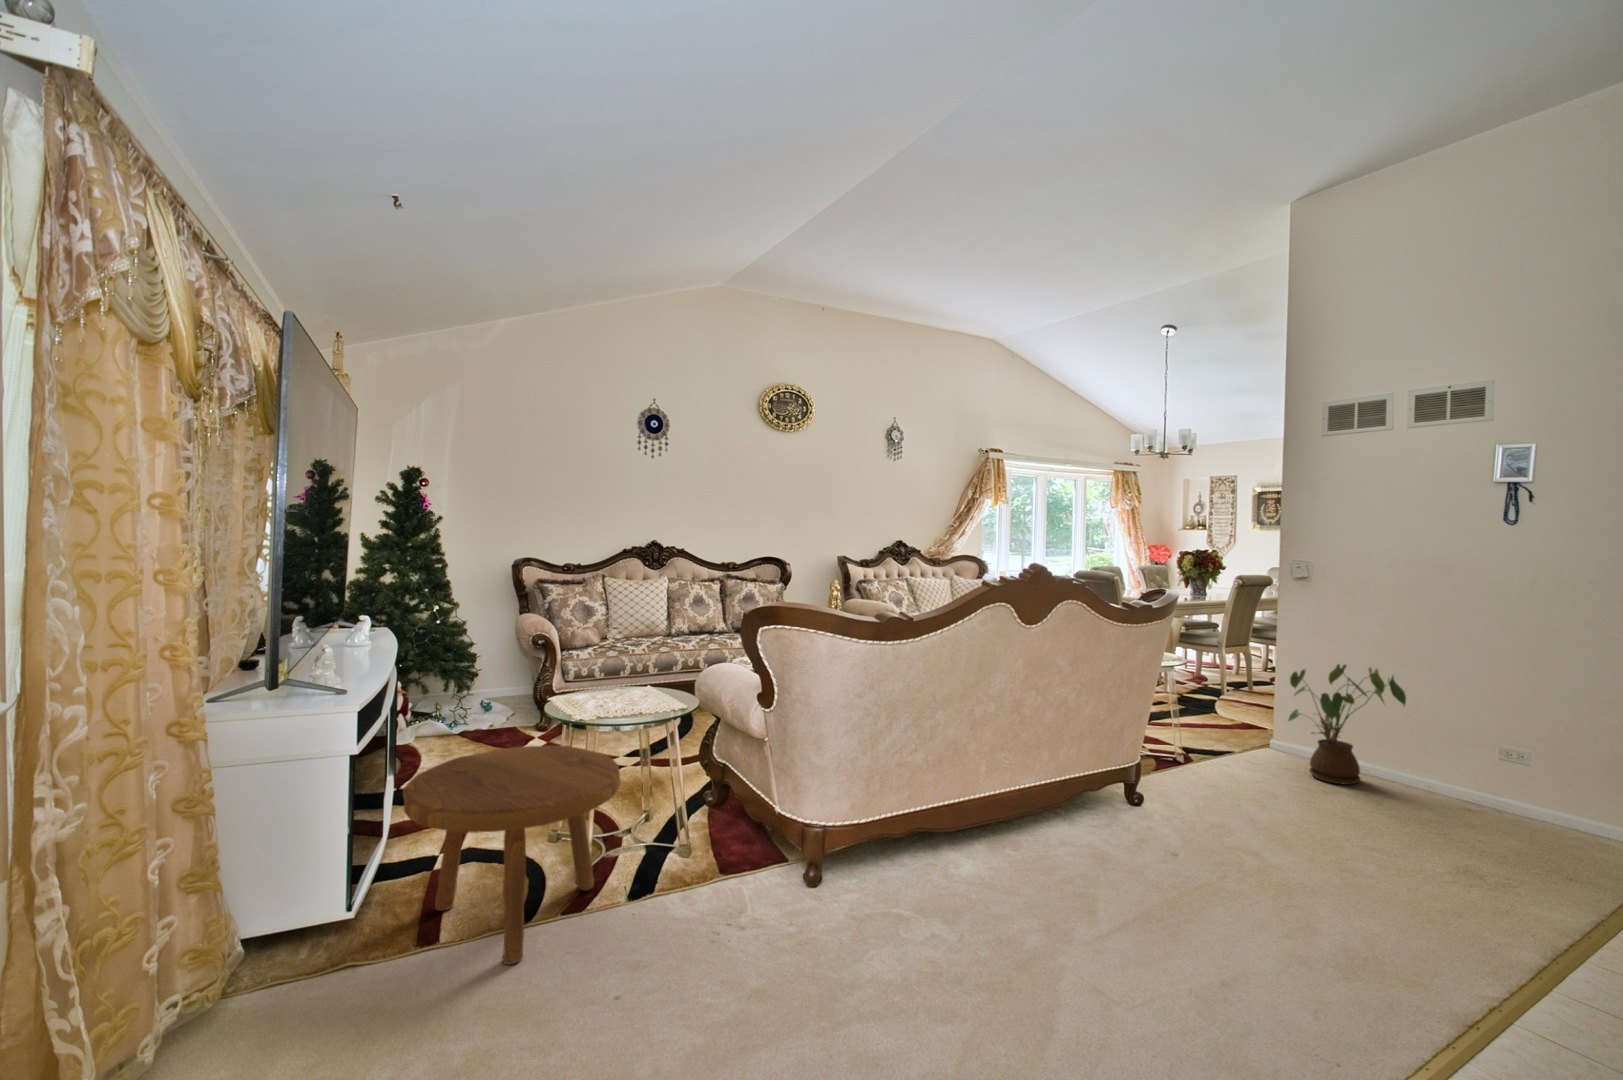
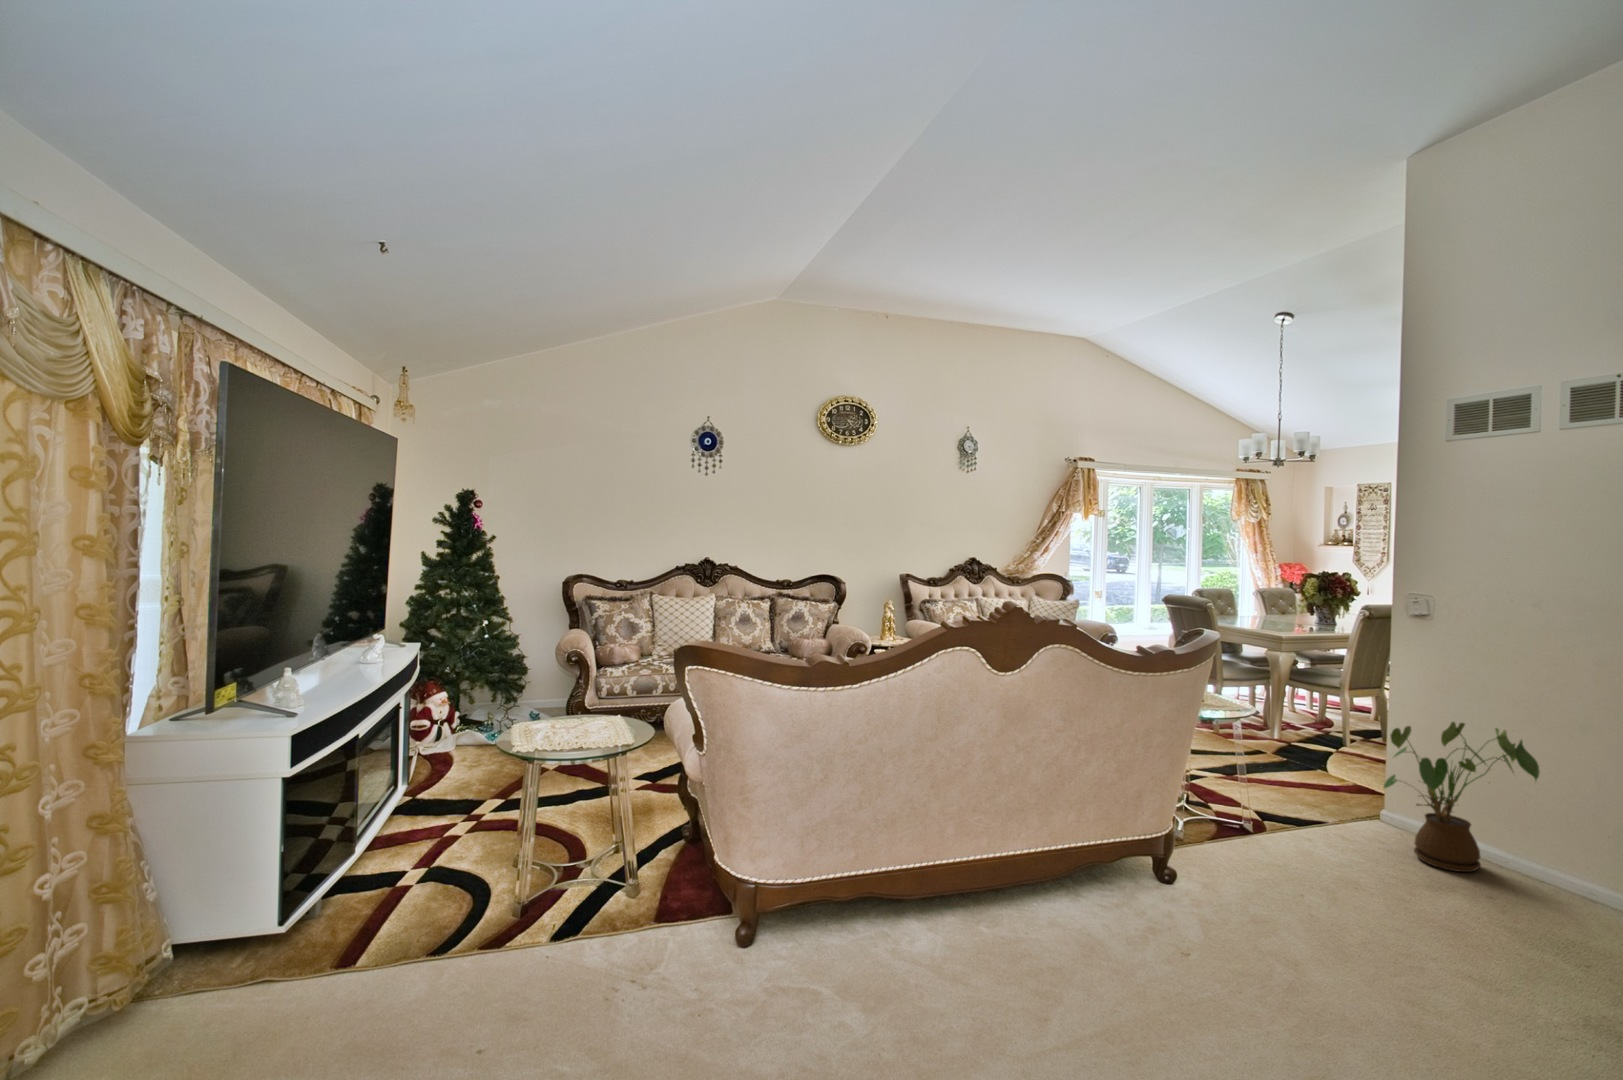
footstool: present [403,745,621,964] -> none [321,773,547,999]

